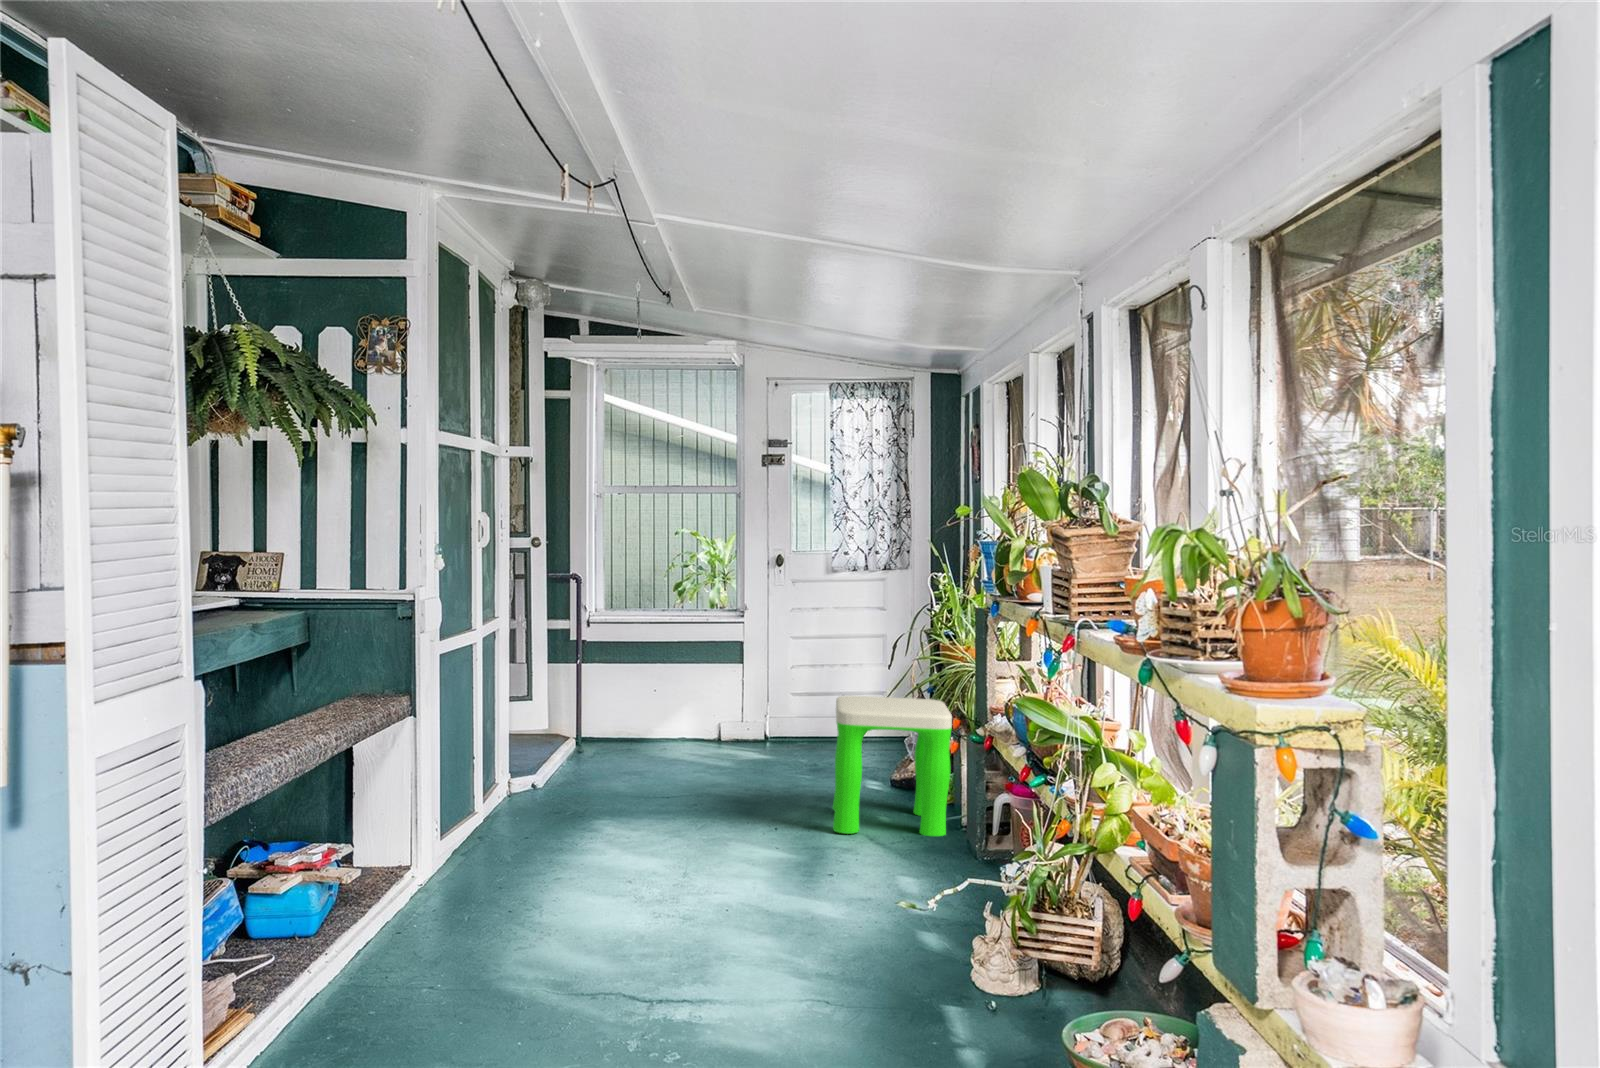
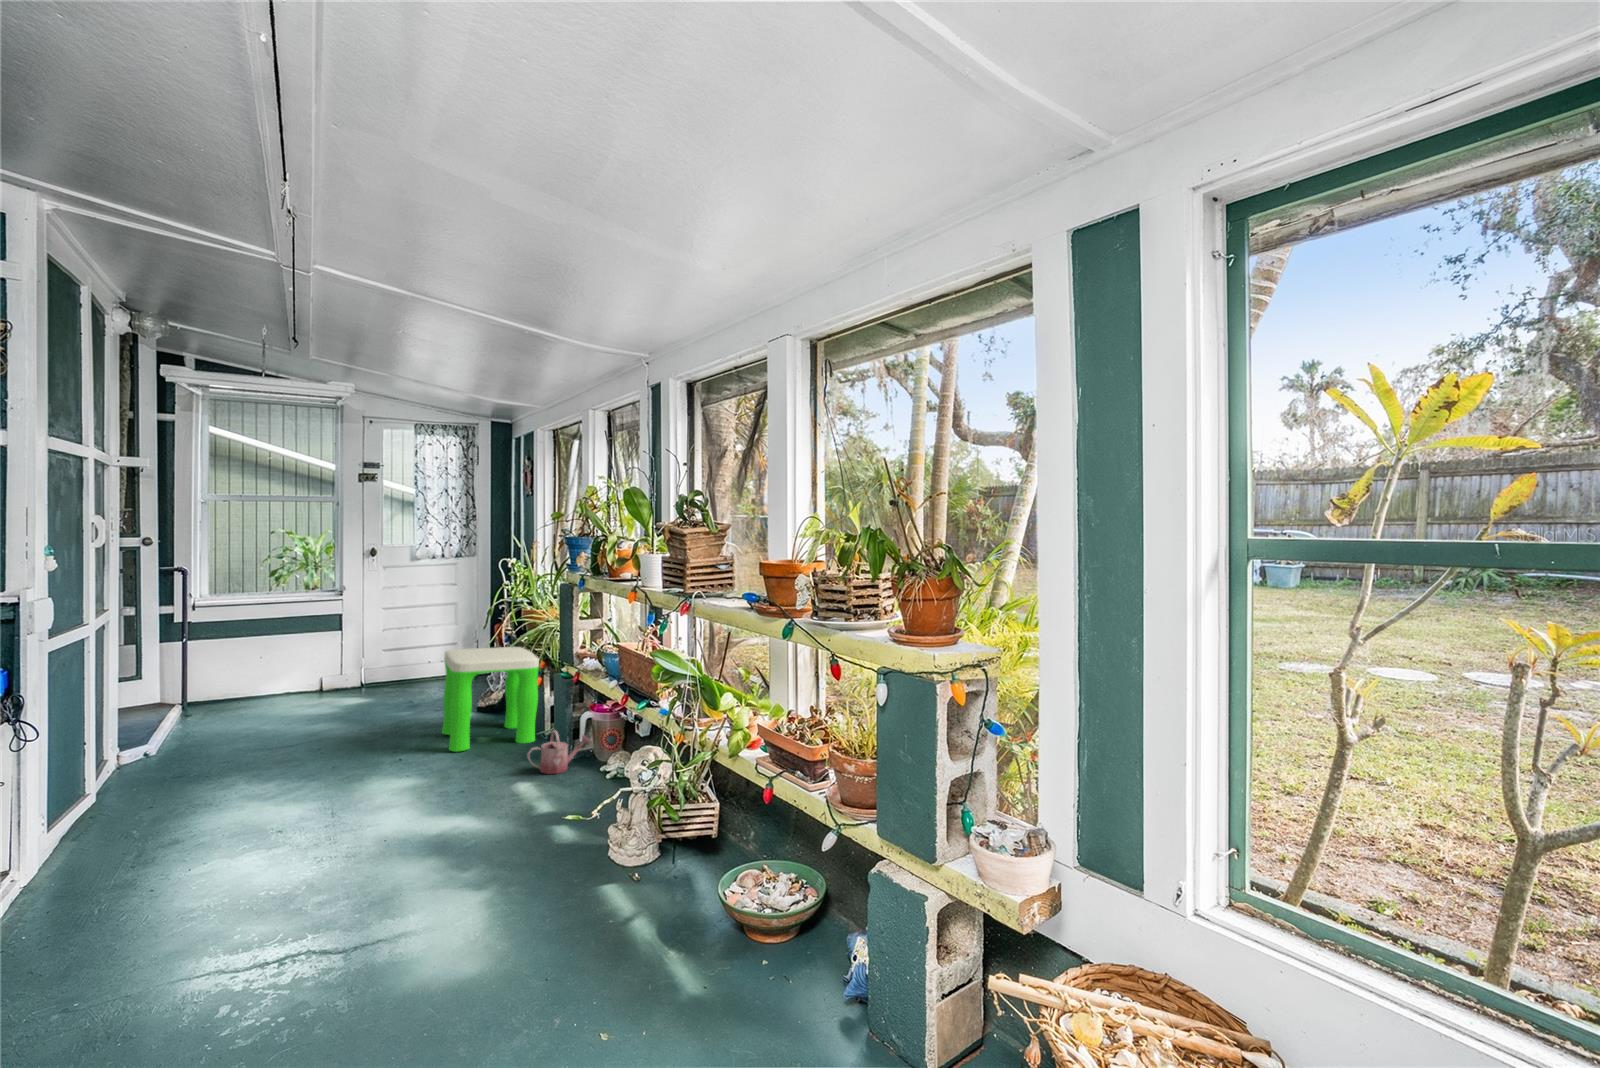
watering can: none [916,816,1005,879] -> present [527,730,590,774]

